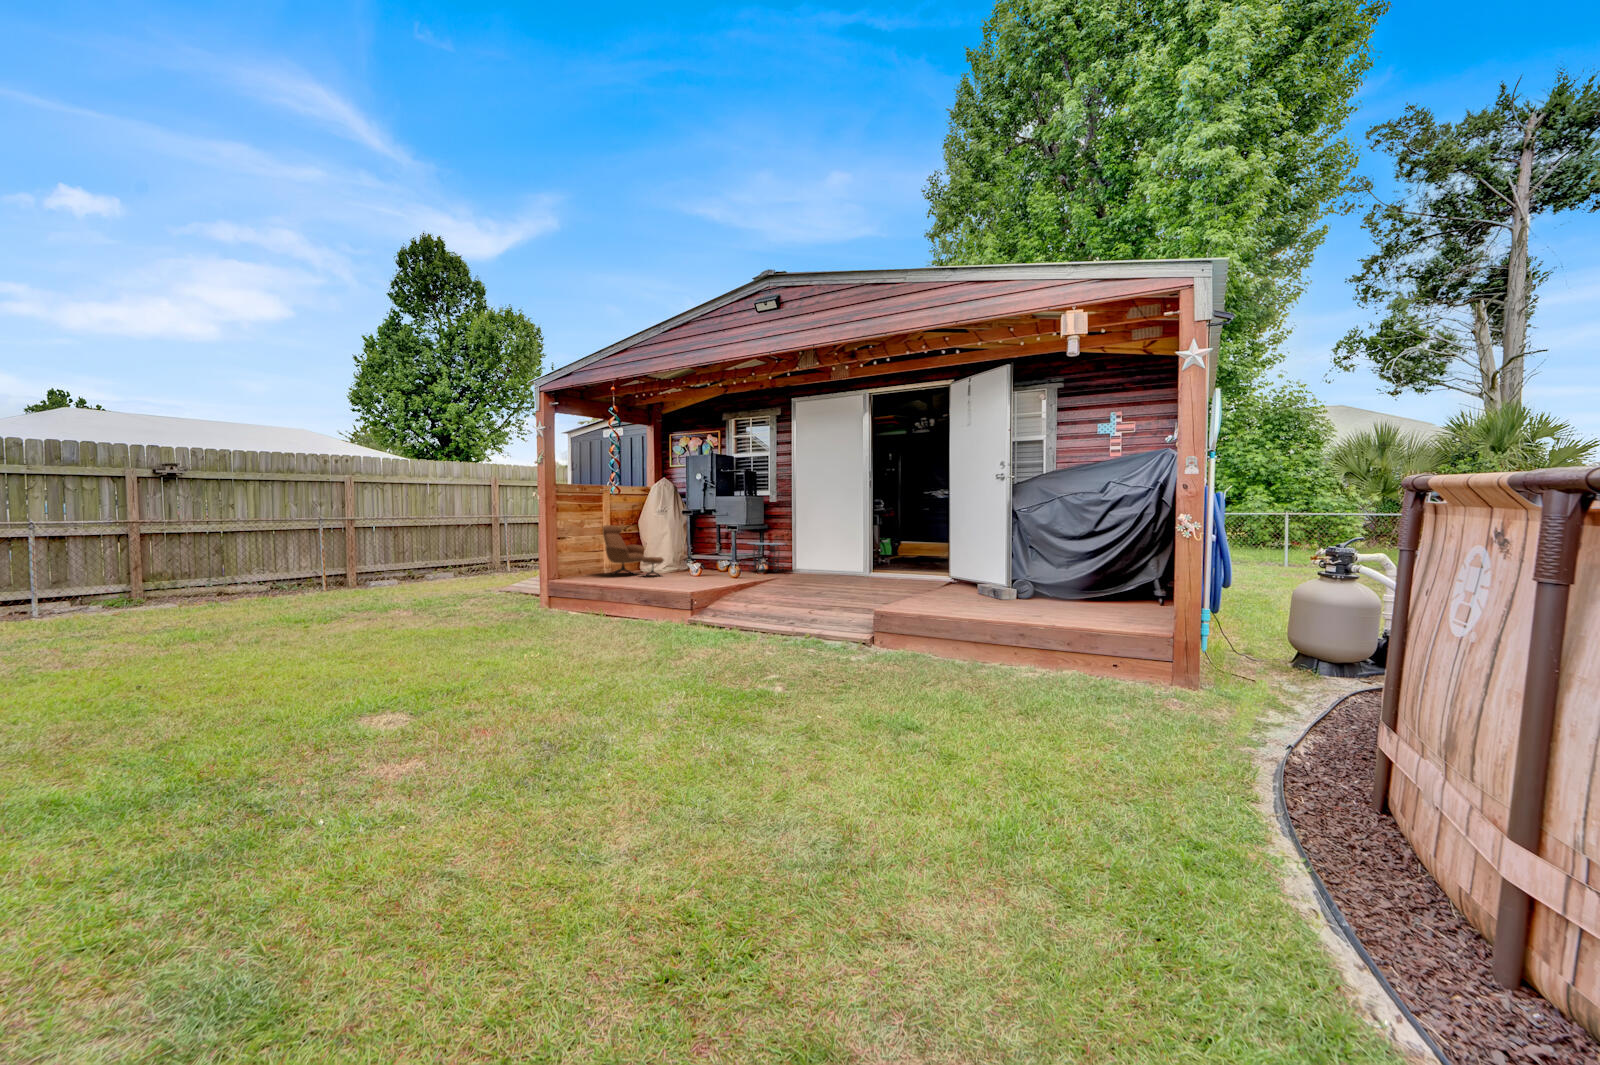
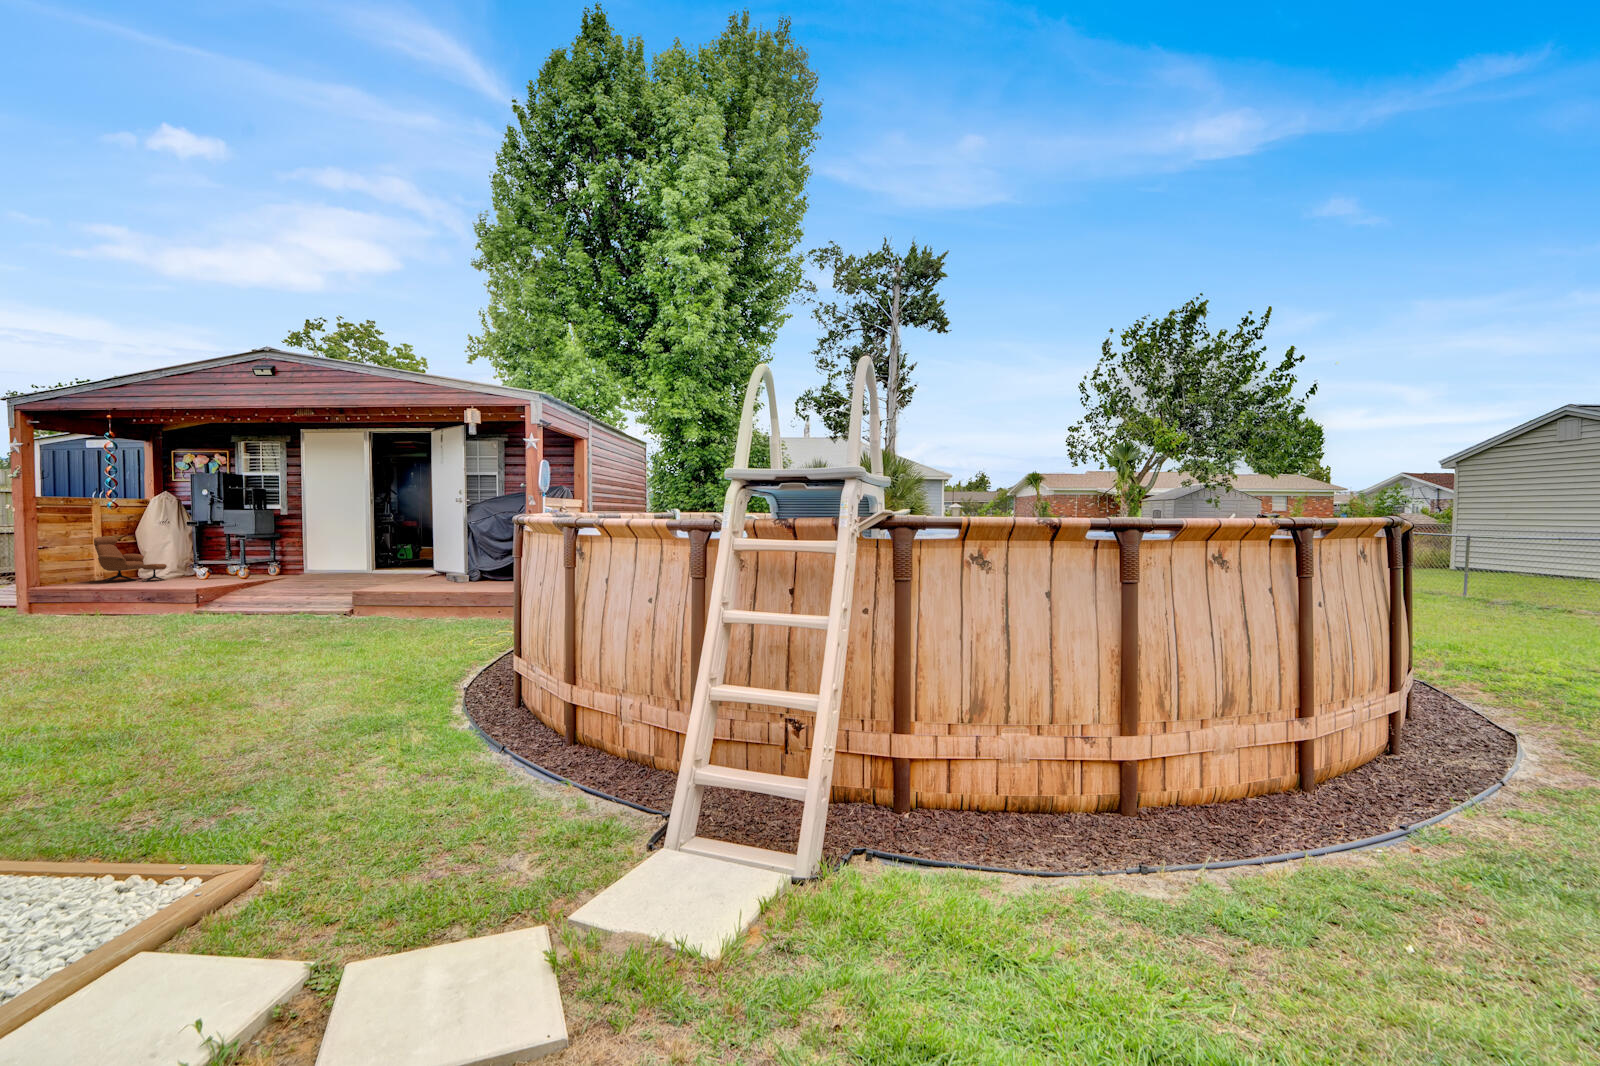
side table: present [753,543,780,571] -> none [257,549,297,573]

